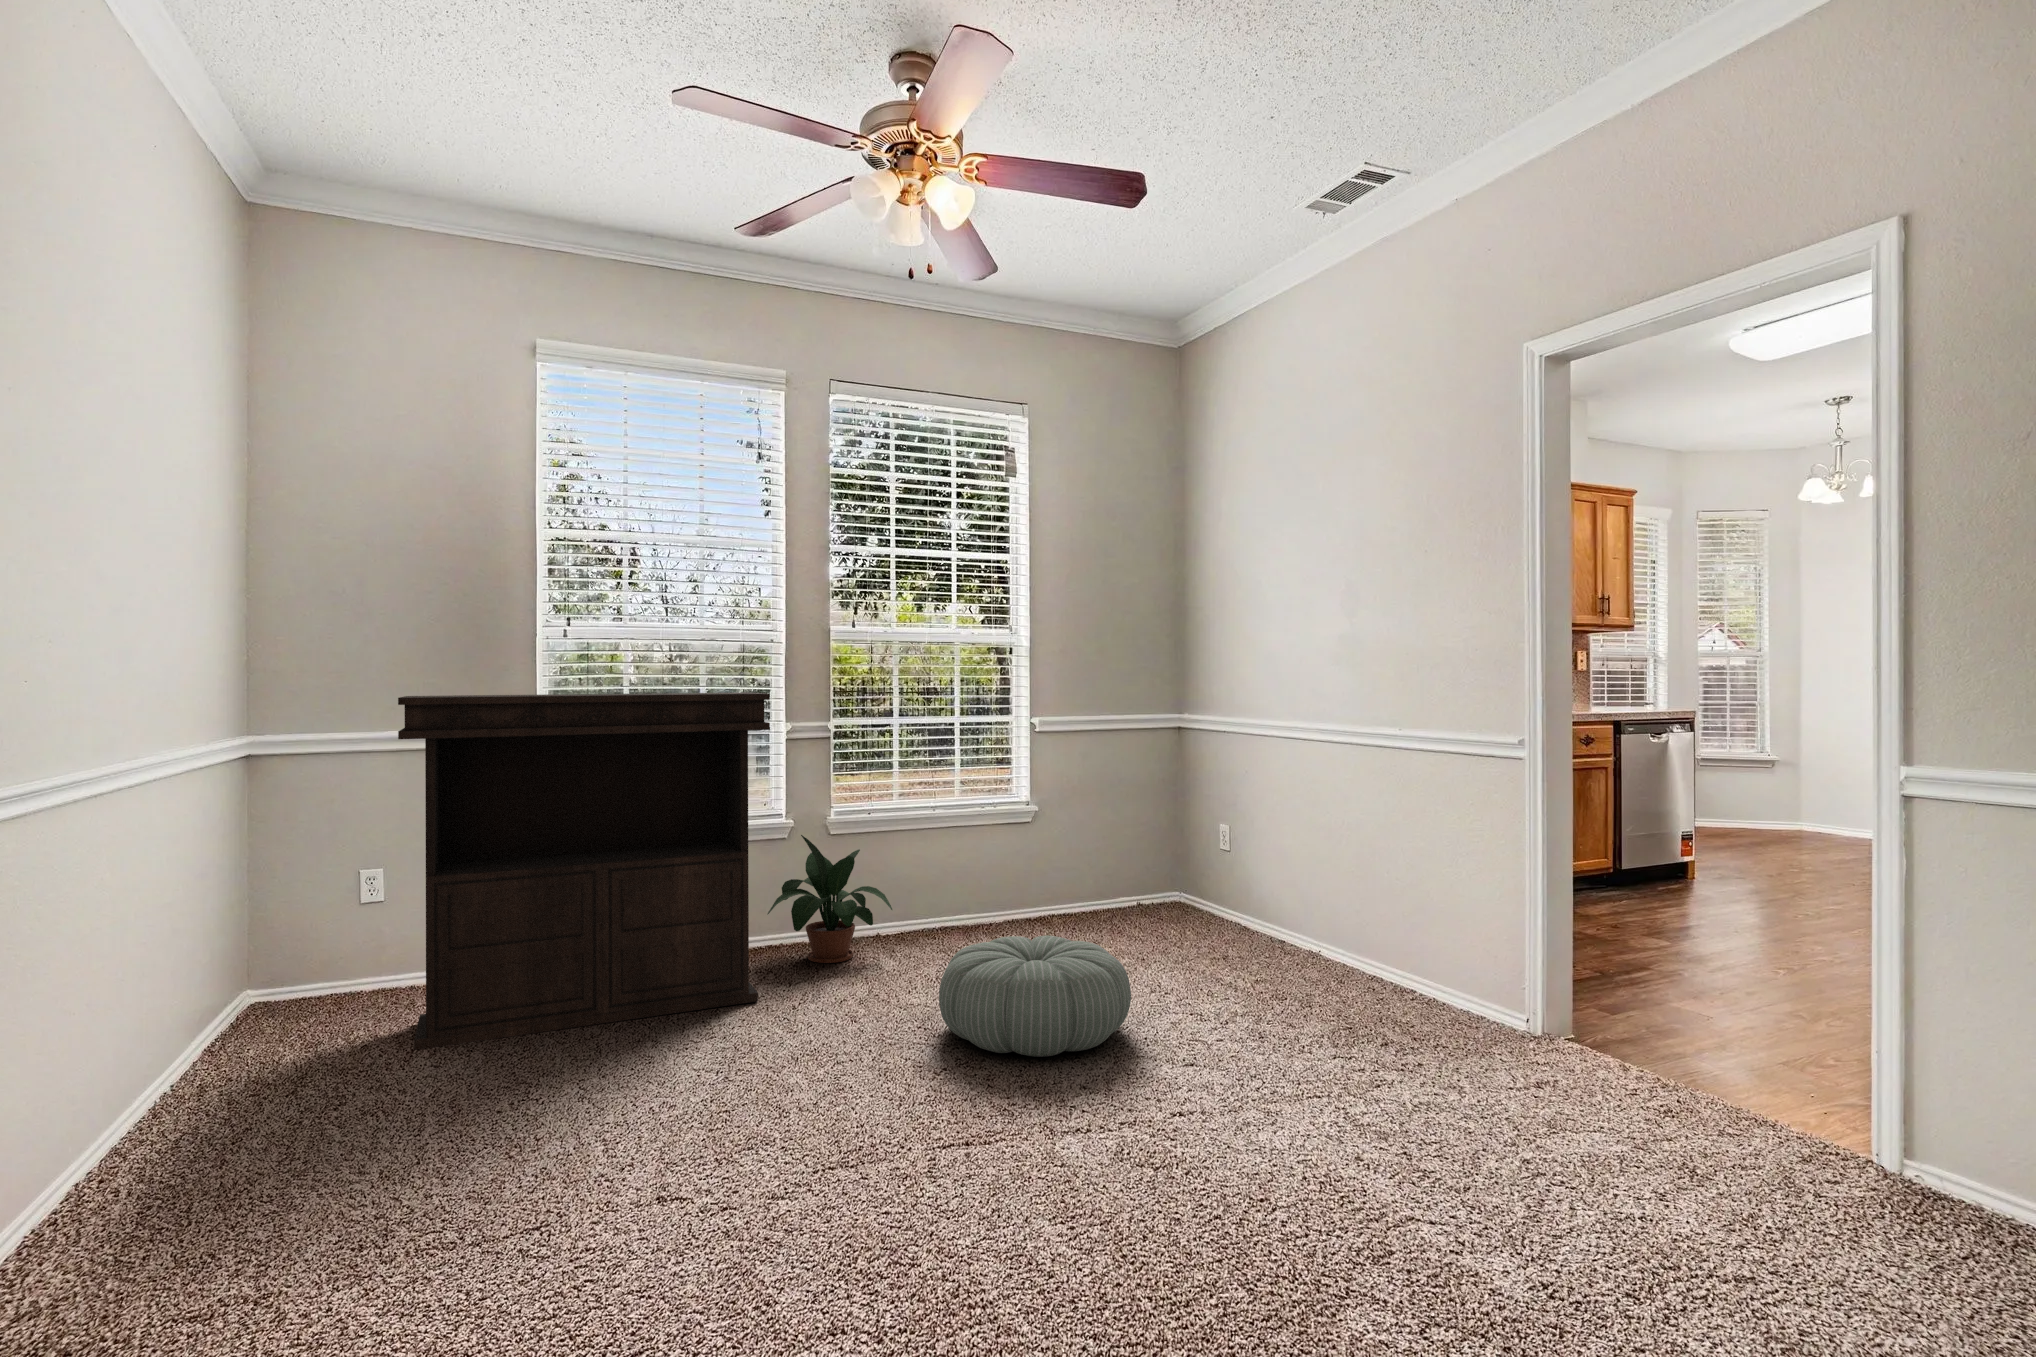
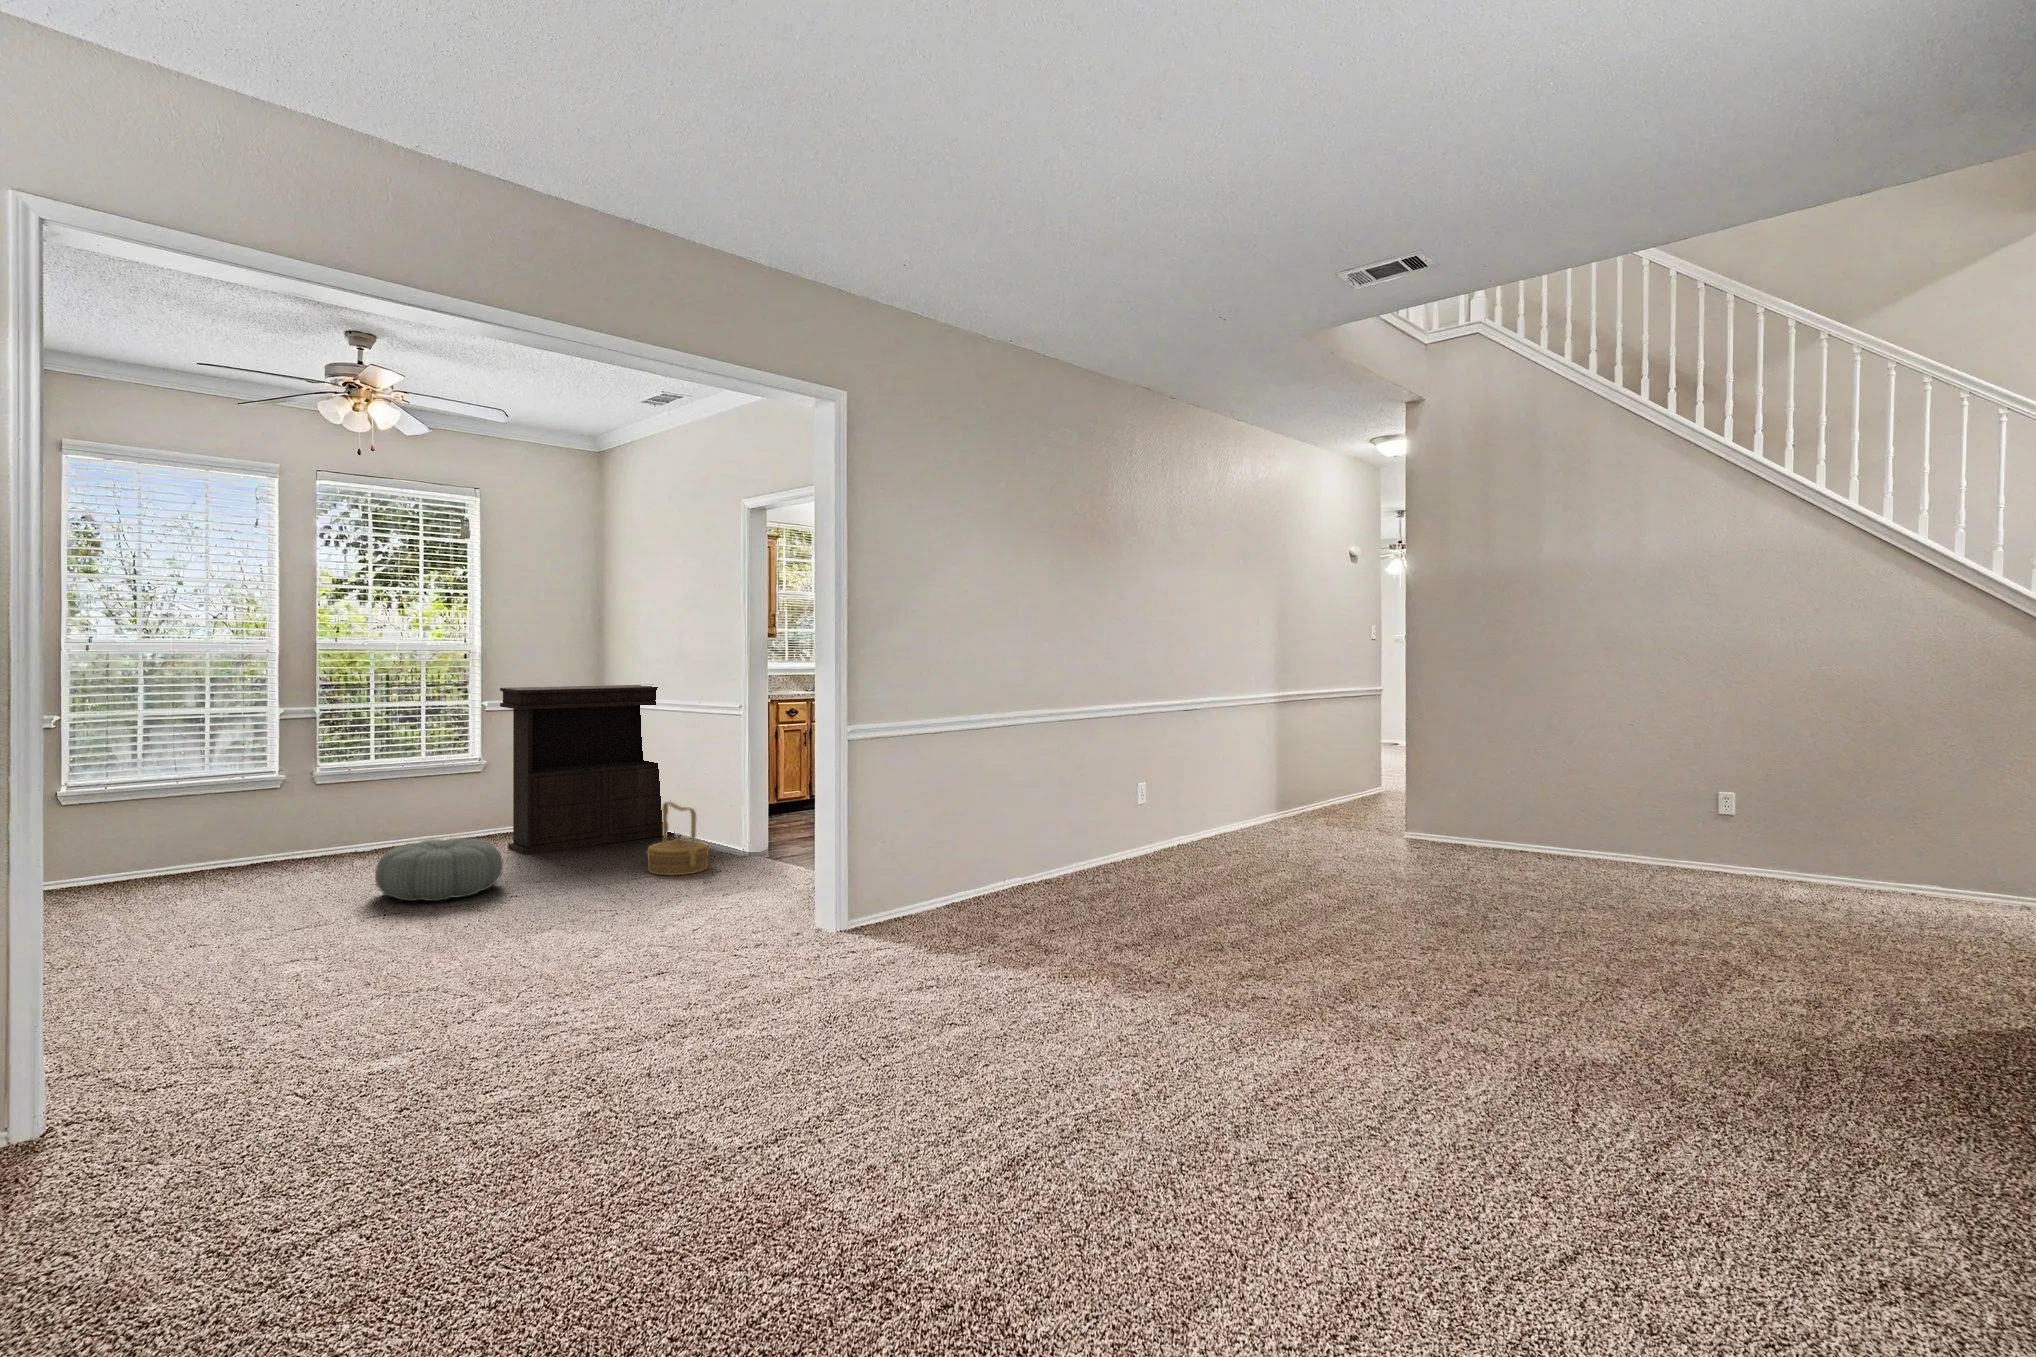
console table: present [398,692,770,1050] -> present [500,685,675,855]
potted plant: present [768,835,892,963] -> none [261,785,363,870]
woven basket: none [1342,885,1459,1028] -> present [647,802,709,875]

